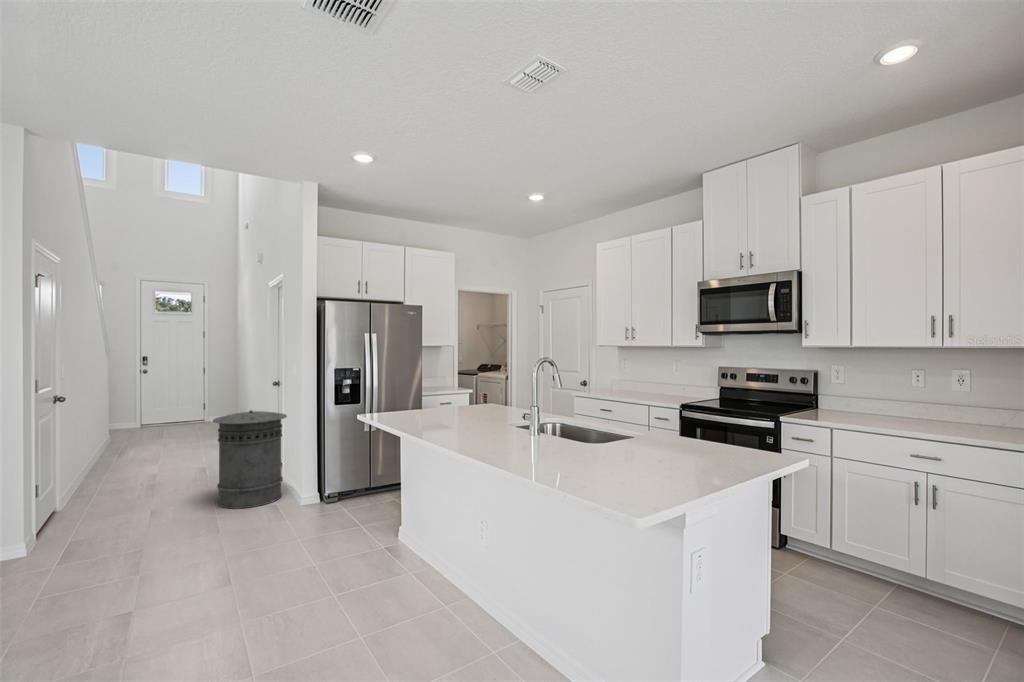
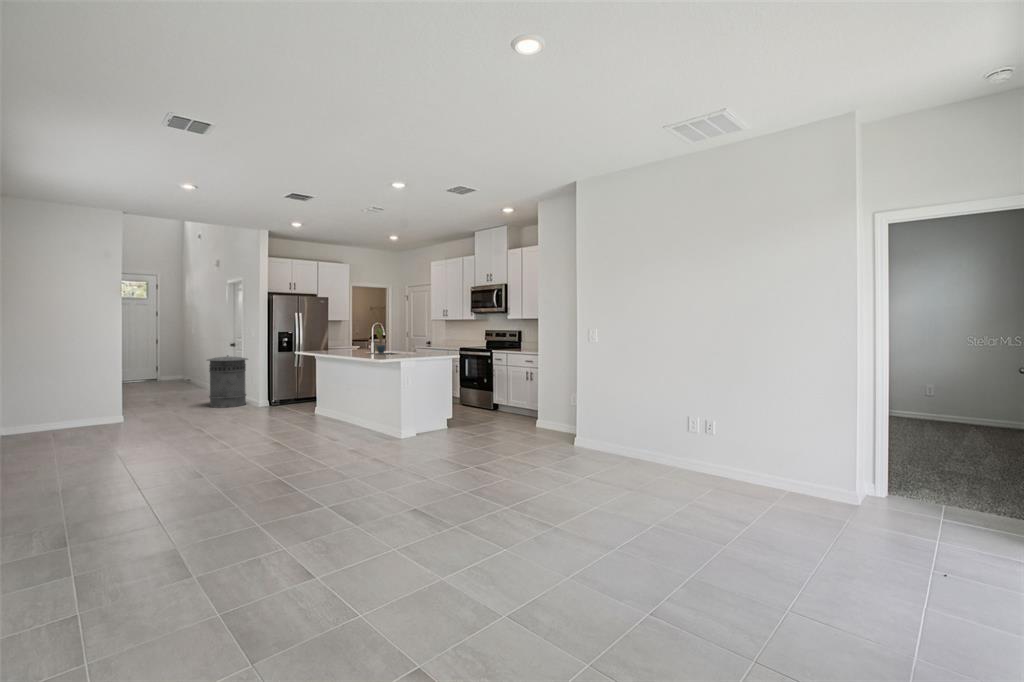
potted plant: none [540,388,620,473] -> present [372,328,385,354]

